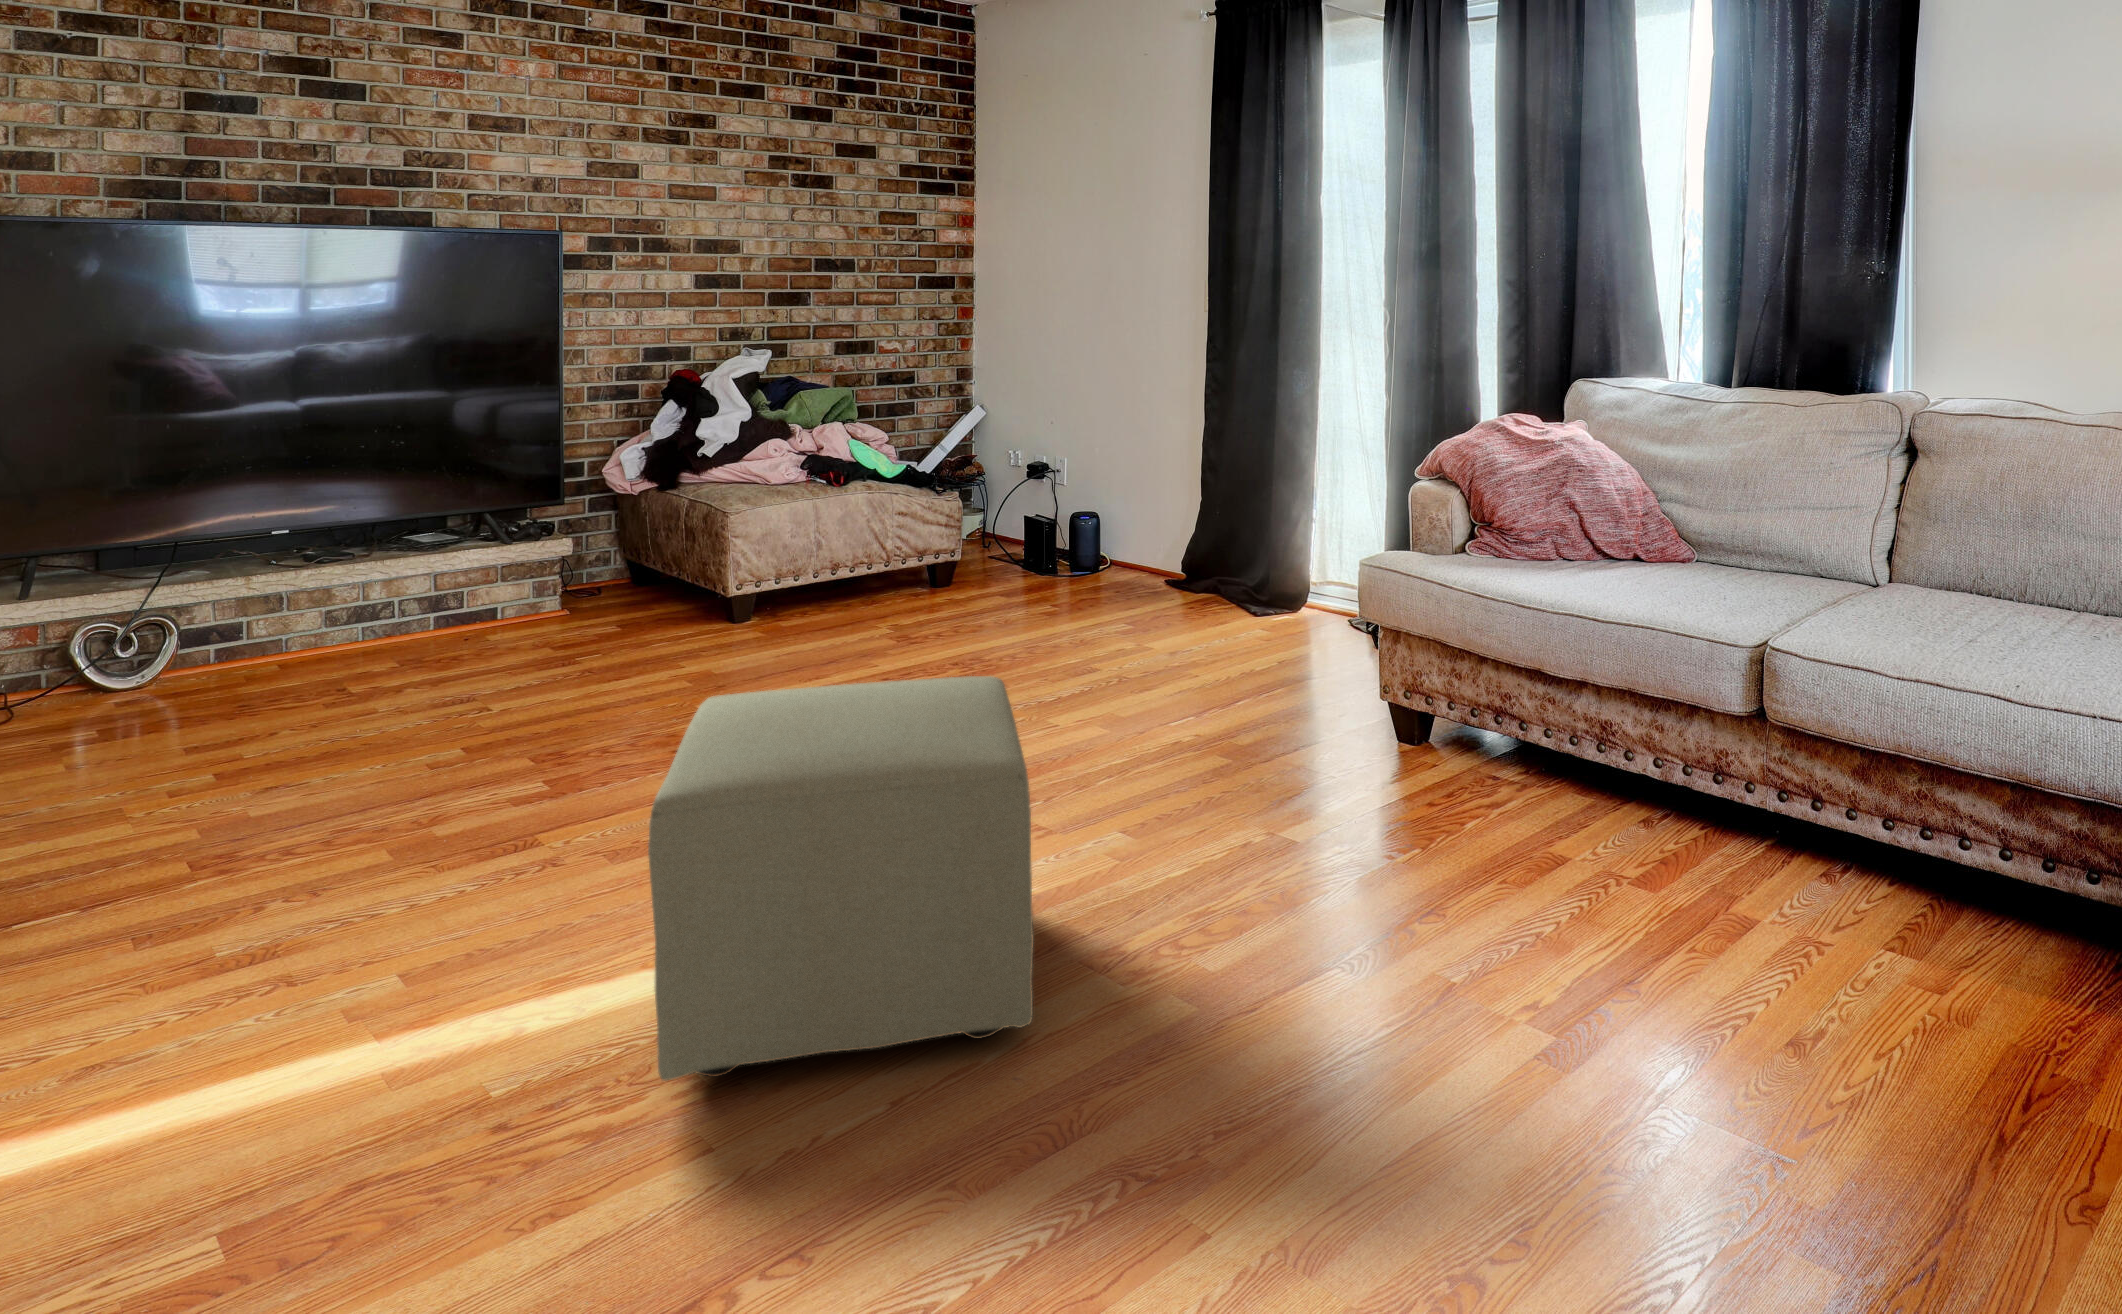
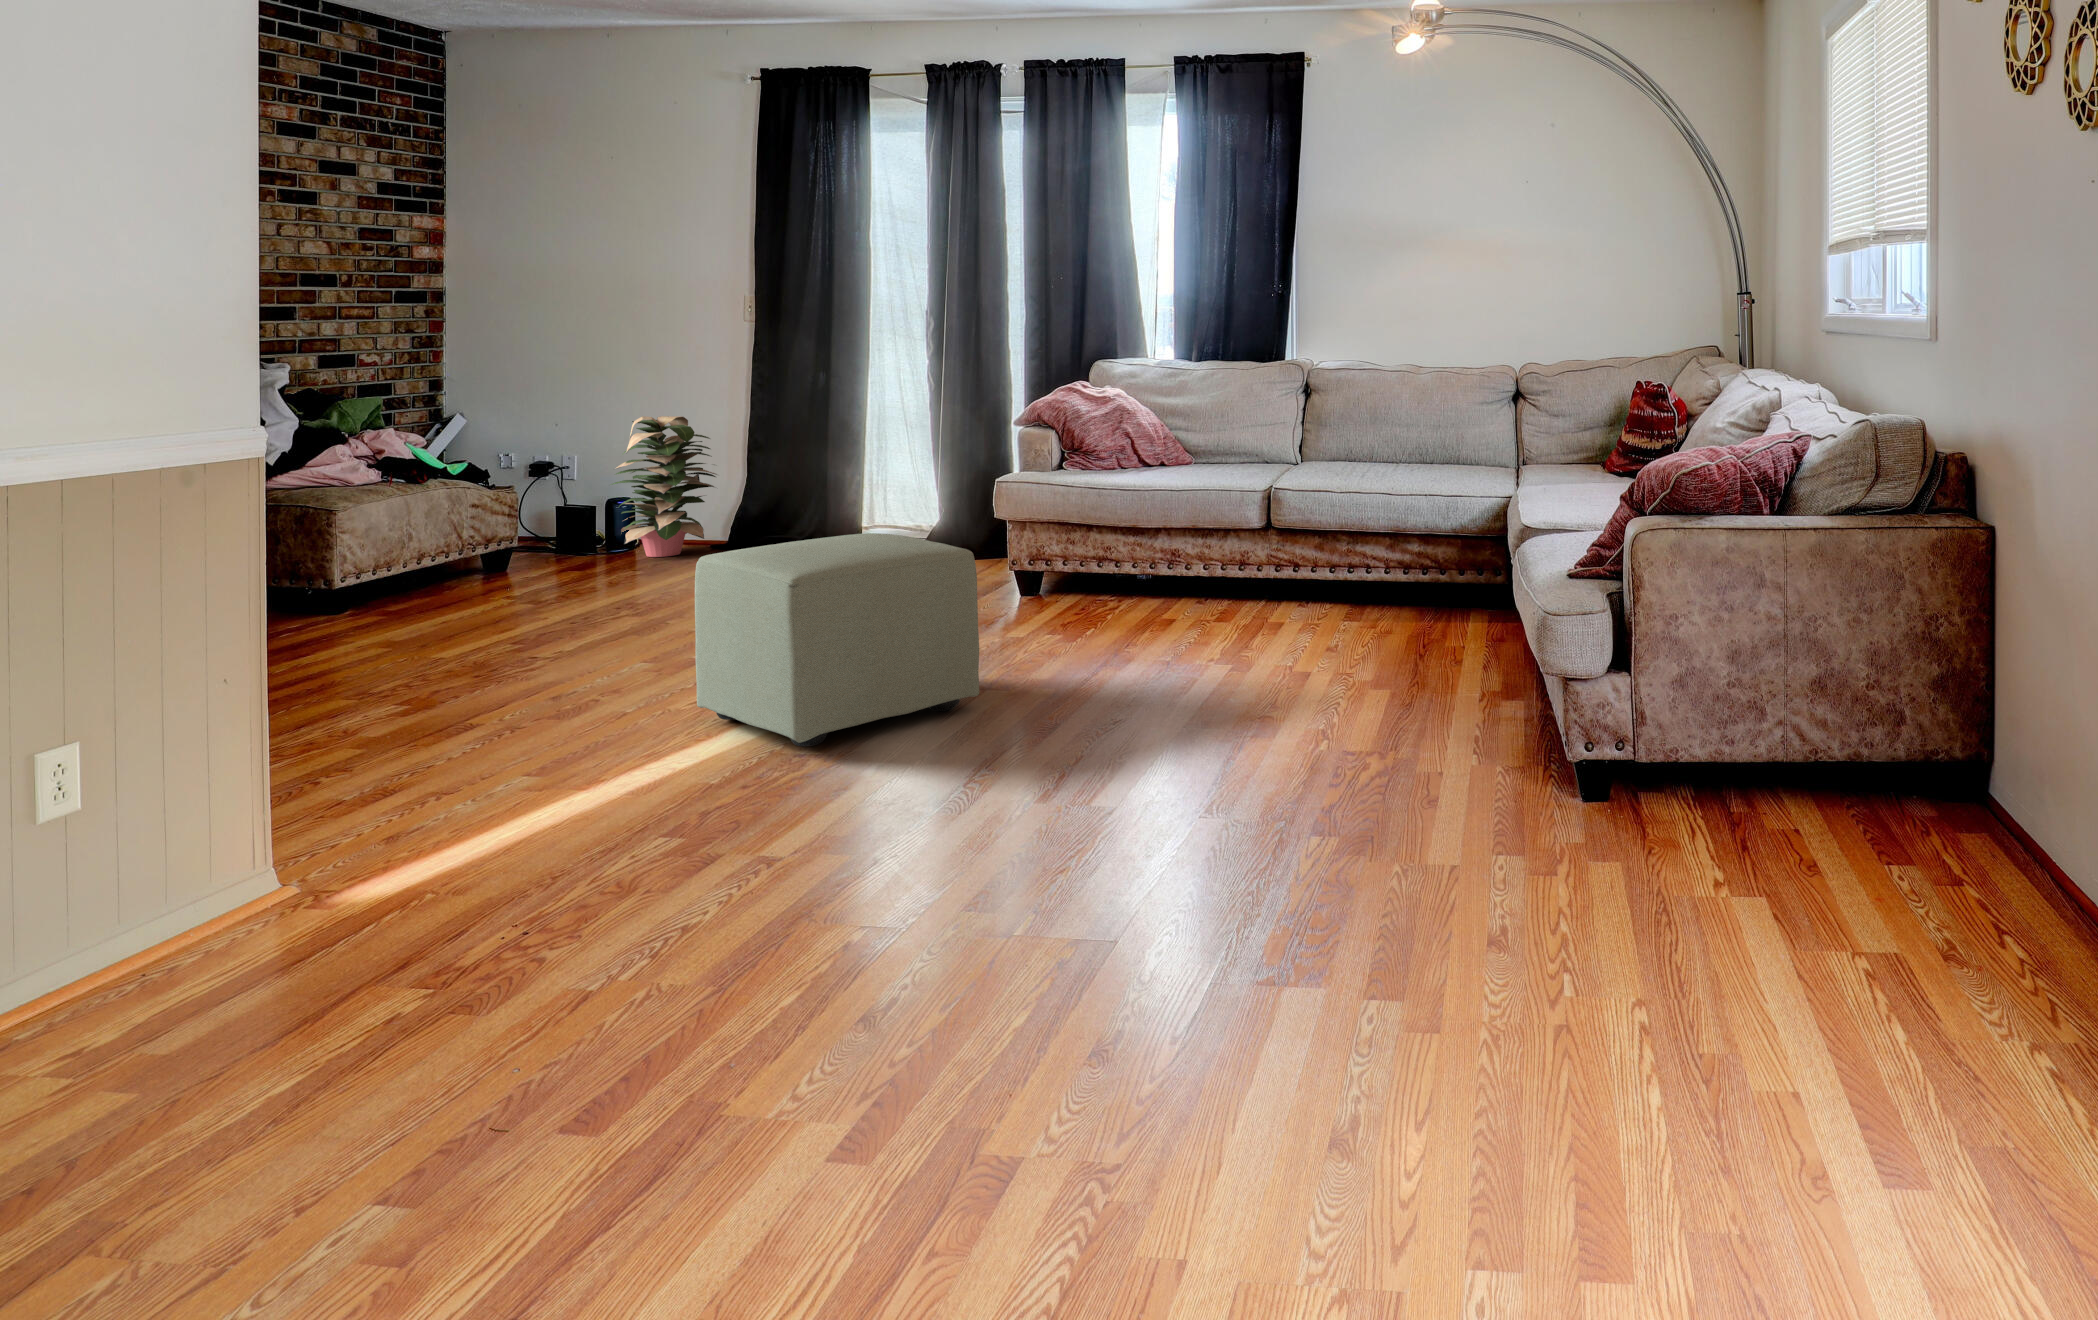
decorative plant: none [1053,419,1167,583] -> present [611,416,717,557]

